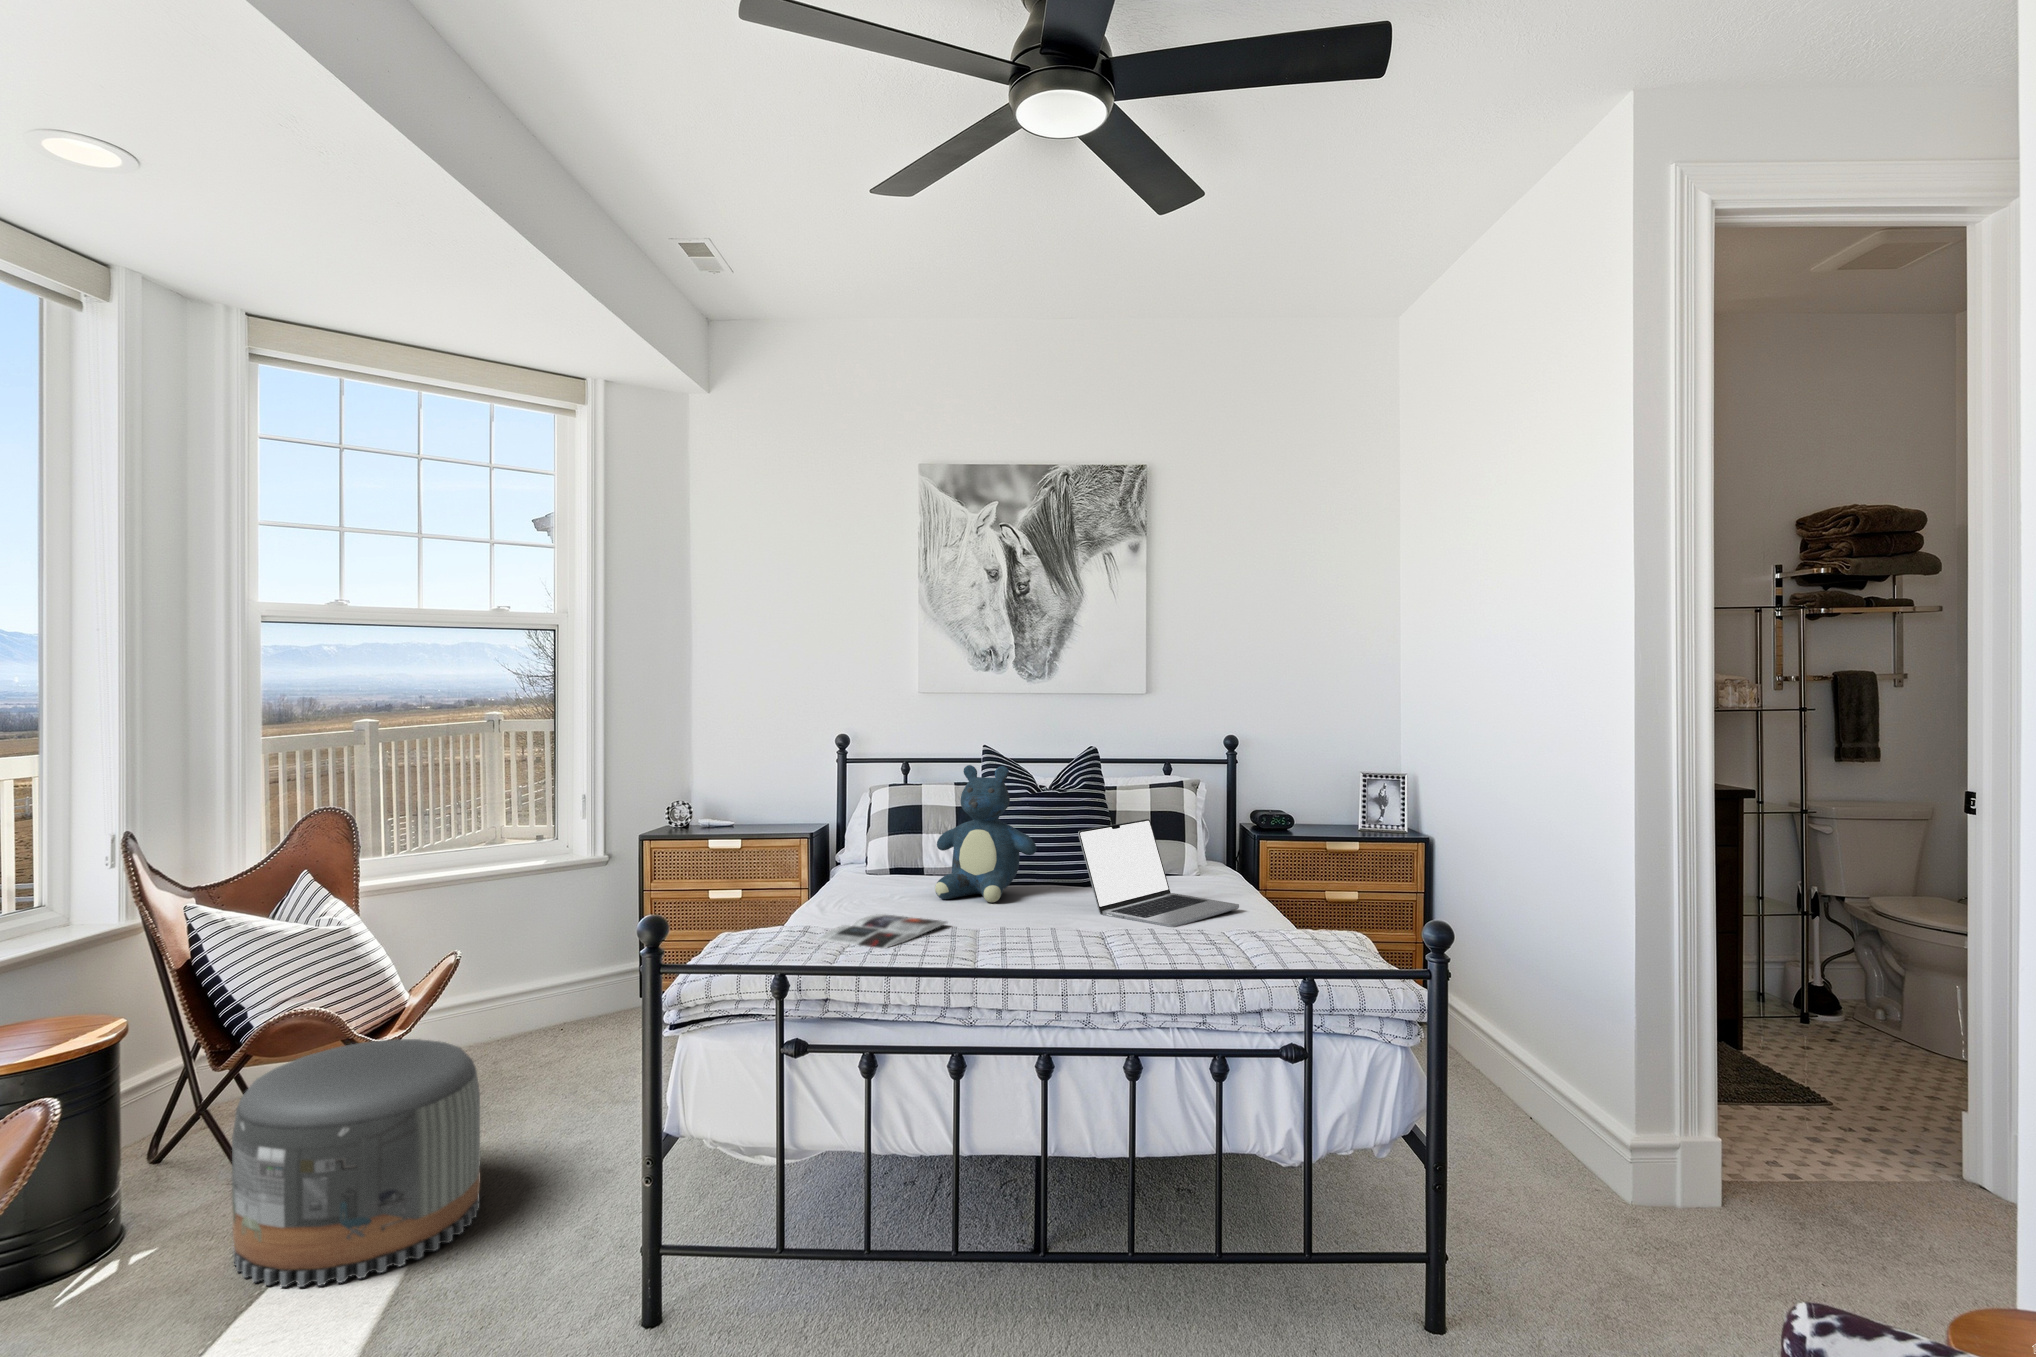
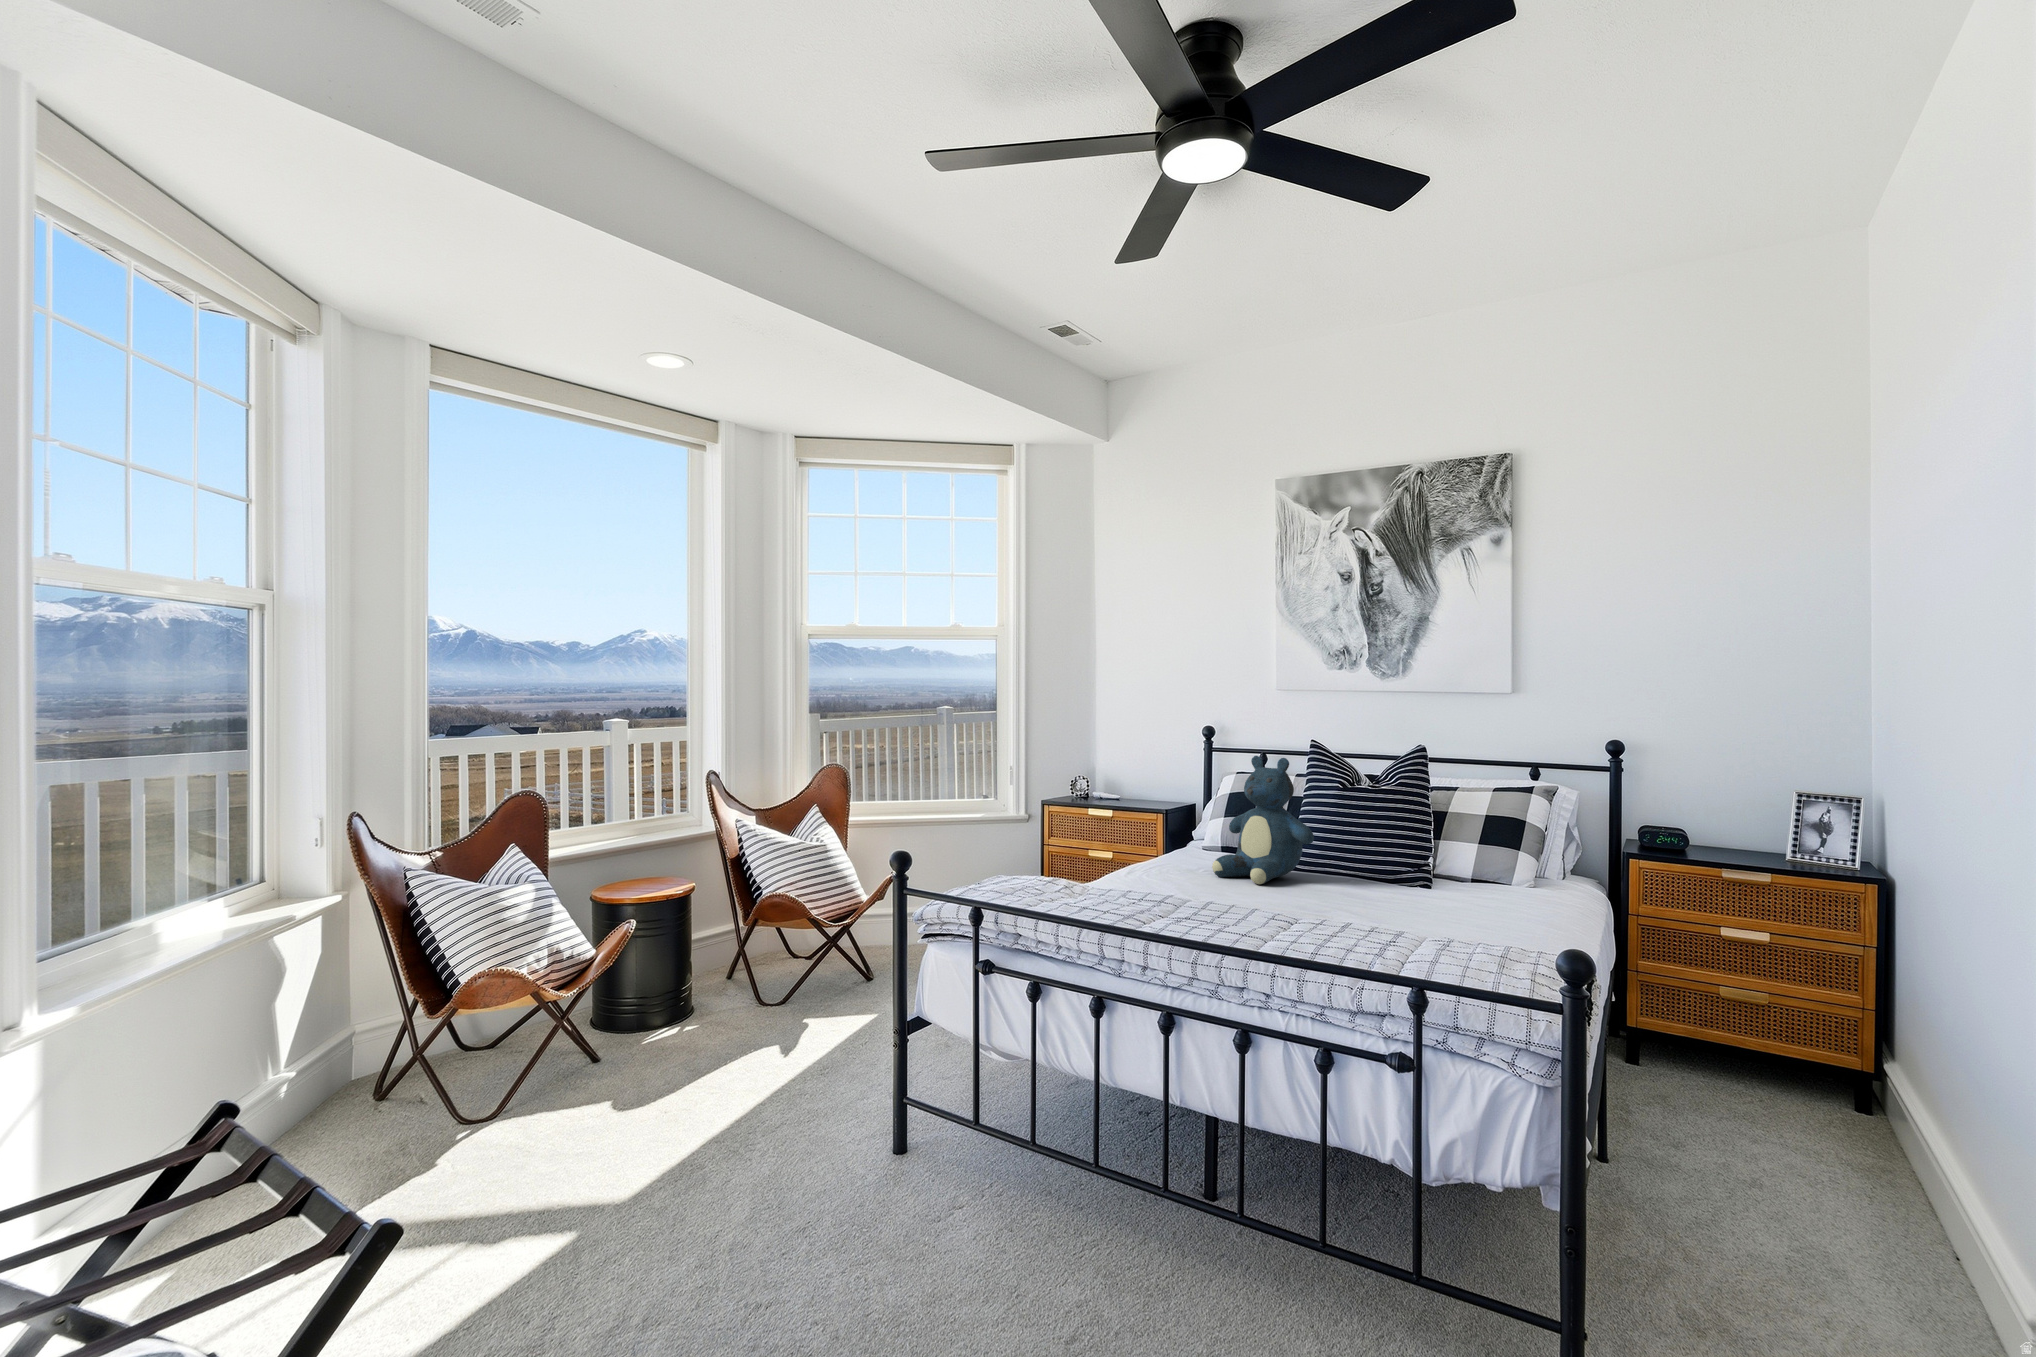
laptop: present [1078,819,1239,927] -> none [1329,819,1507,928]
magazine: present [818,914,947,949] -> none [1053,880,1181,907]
pouf: present [232,1039,480,1287] -> none [696,927,846,1082]

